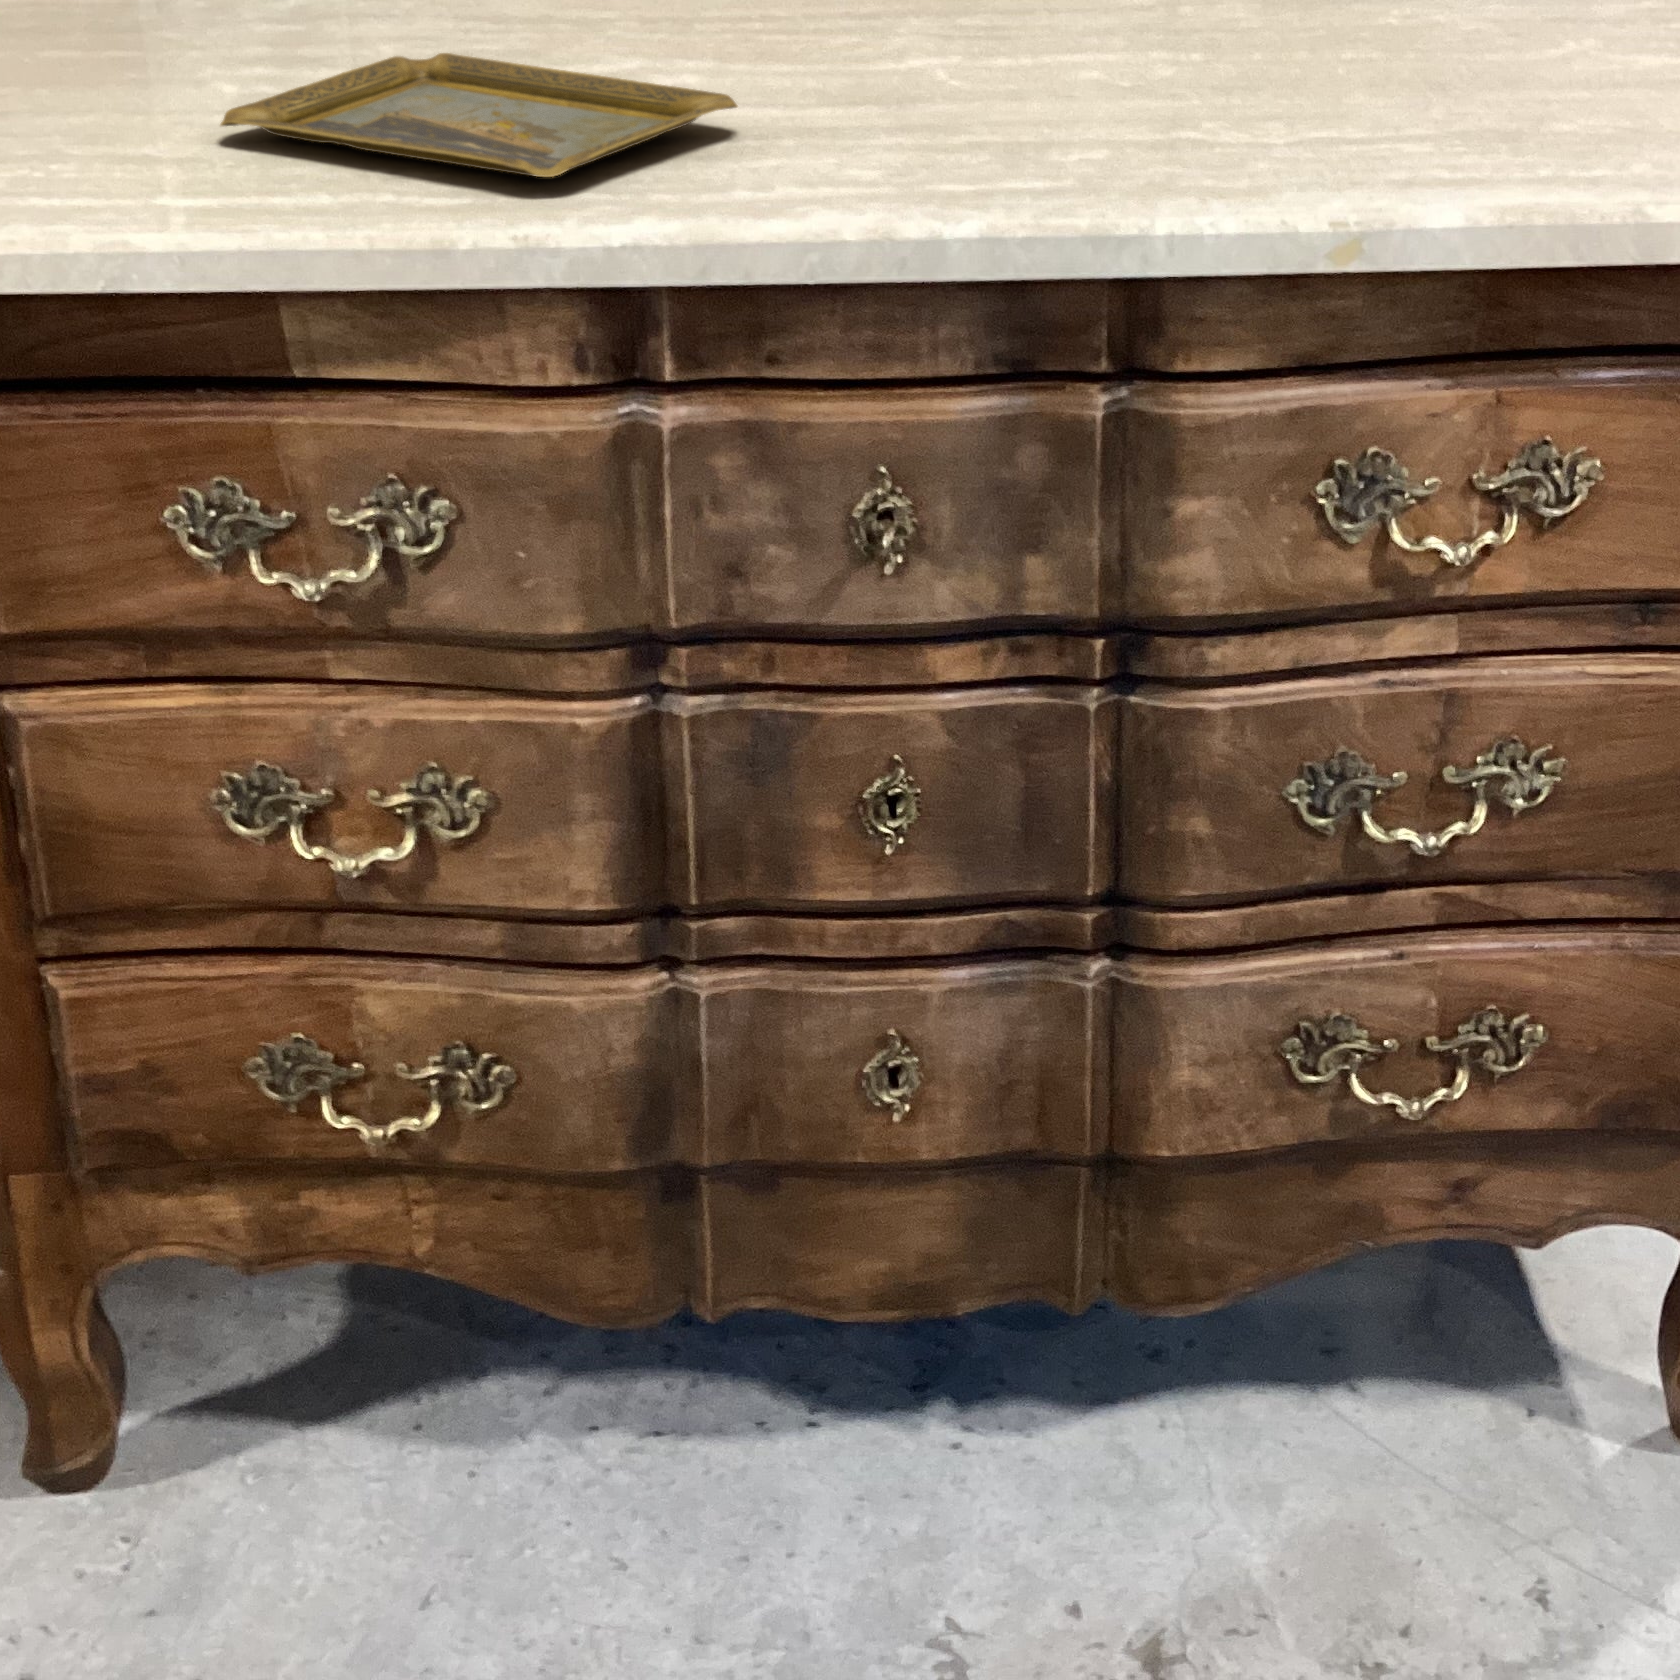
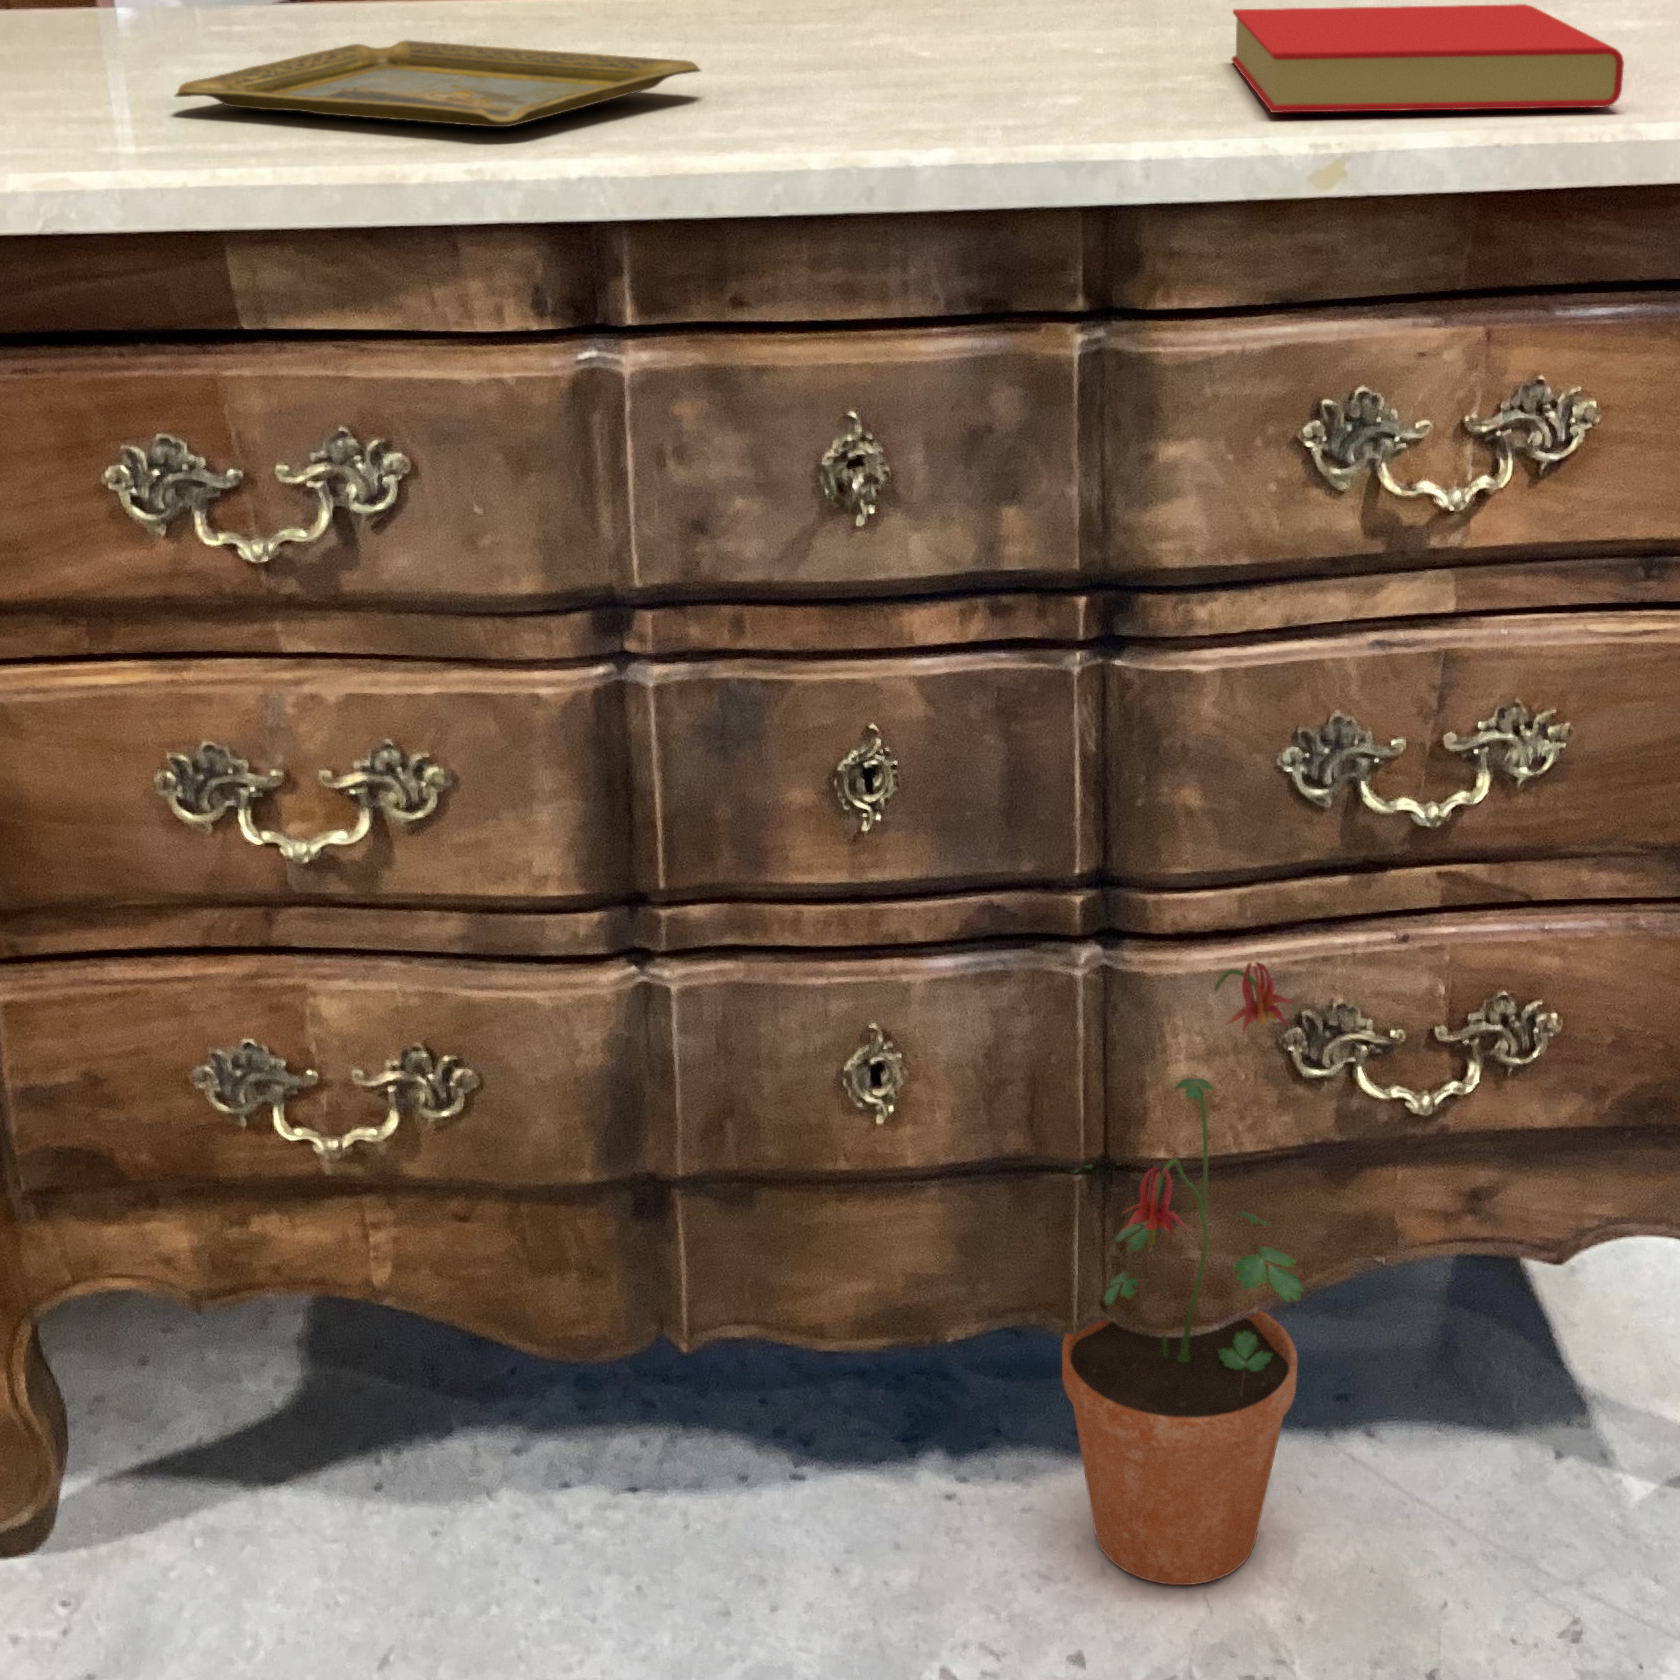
book: none [1258,41,1645,178] -> present [1232,4,1624,113]
potted plant: none [979,879,1314,1537] -> present [1062,962,1303,1585]

